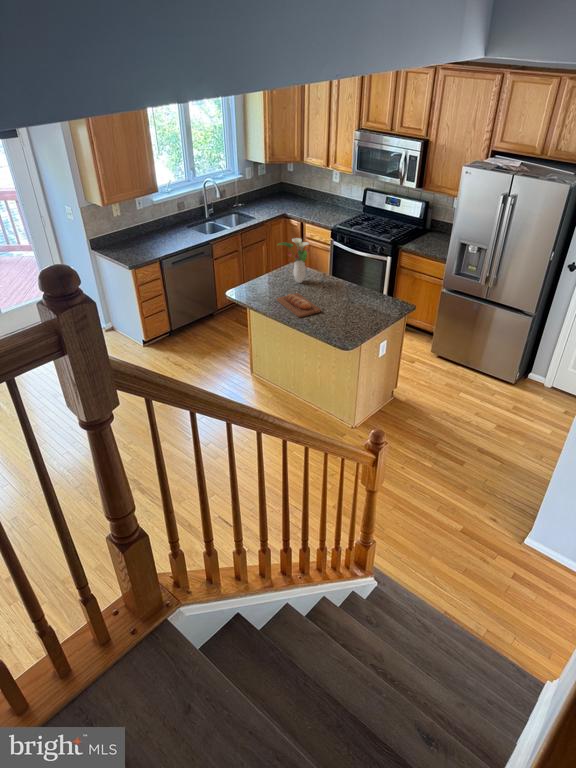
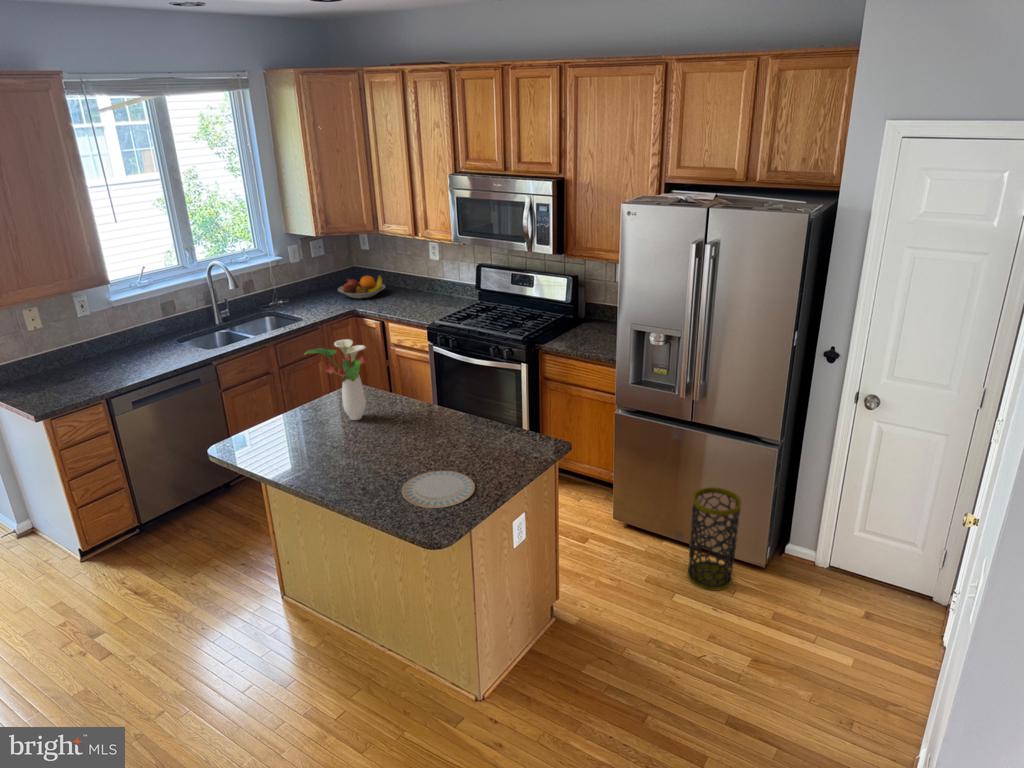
fruit bowl: none [274,190,304,206] -> present [338,275,385,299]
bread loaf: present [277,293,321,318] -> none [302,440,388,490]
plate: none [329,313,365,330] -> present [402,471,475,508]
trash can: none [470,337,506,393] -> present [688,487,741,591]

